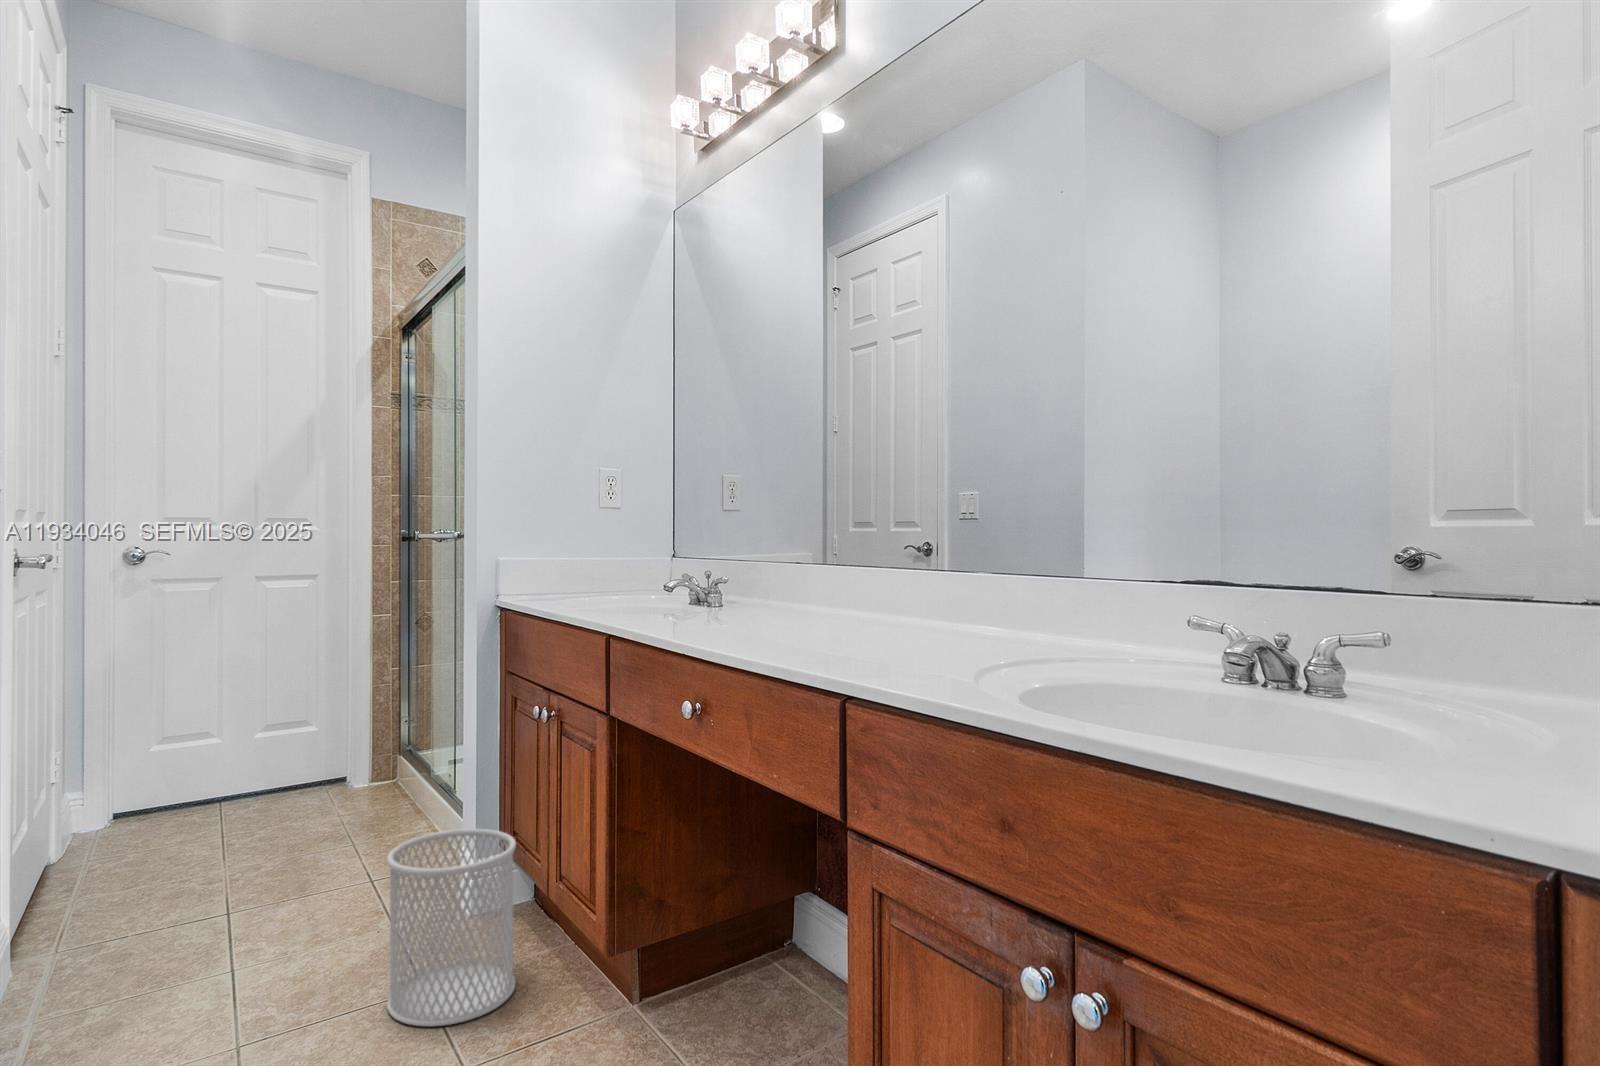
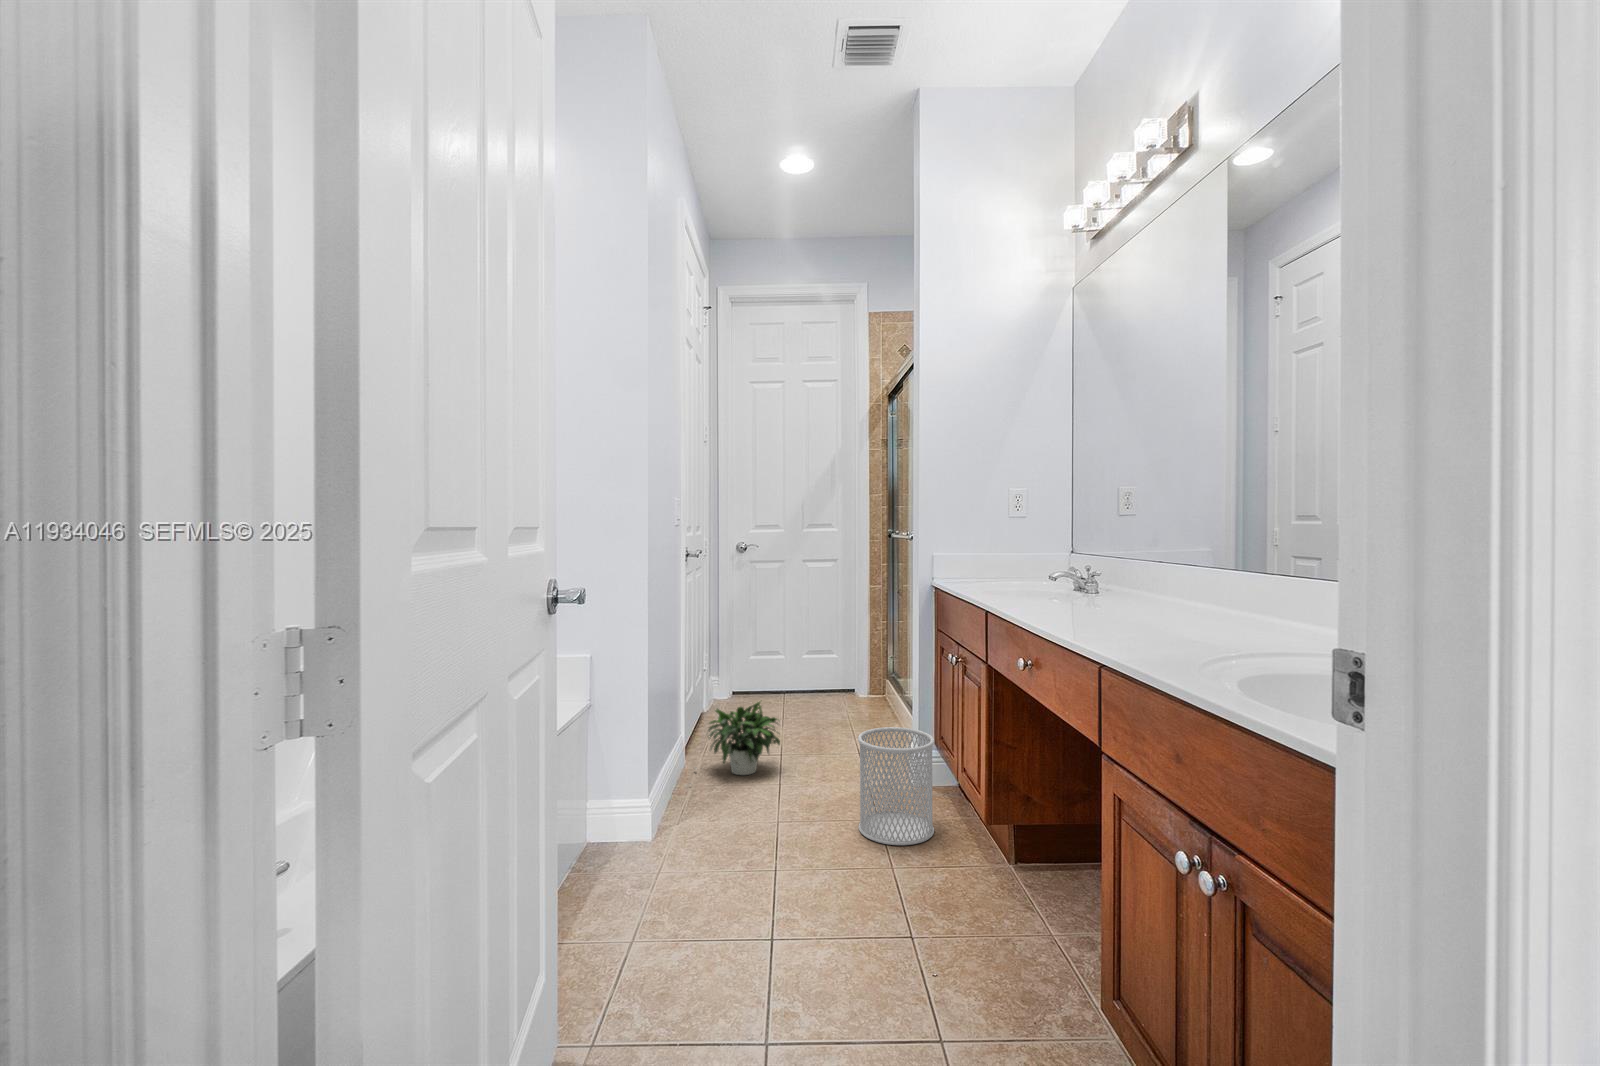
potted plant: none [12,821,221,1014] -> present [694,702,780,775]

